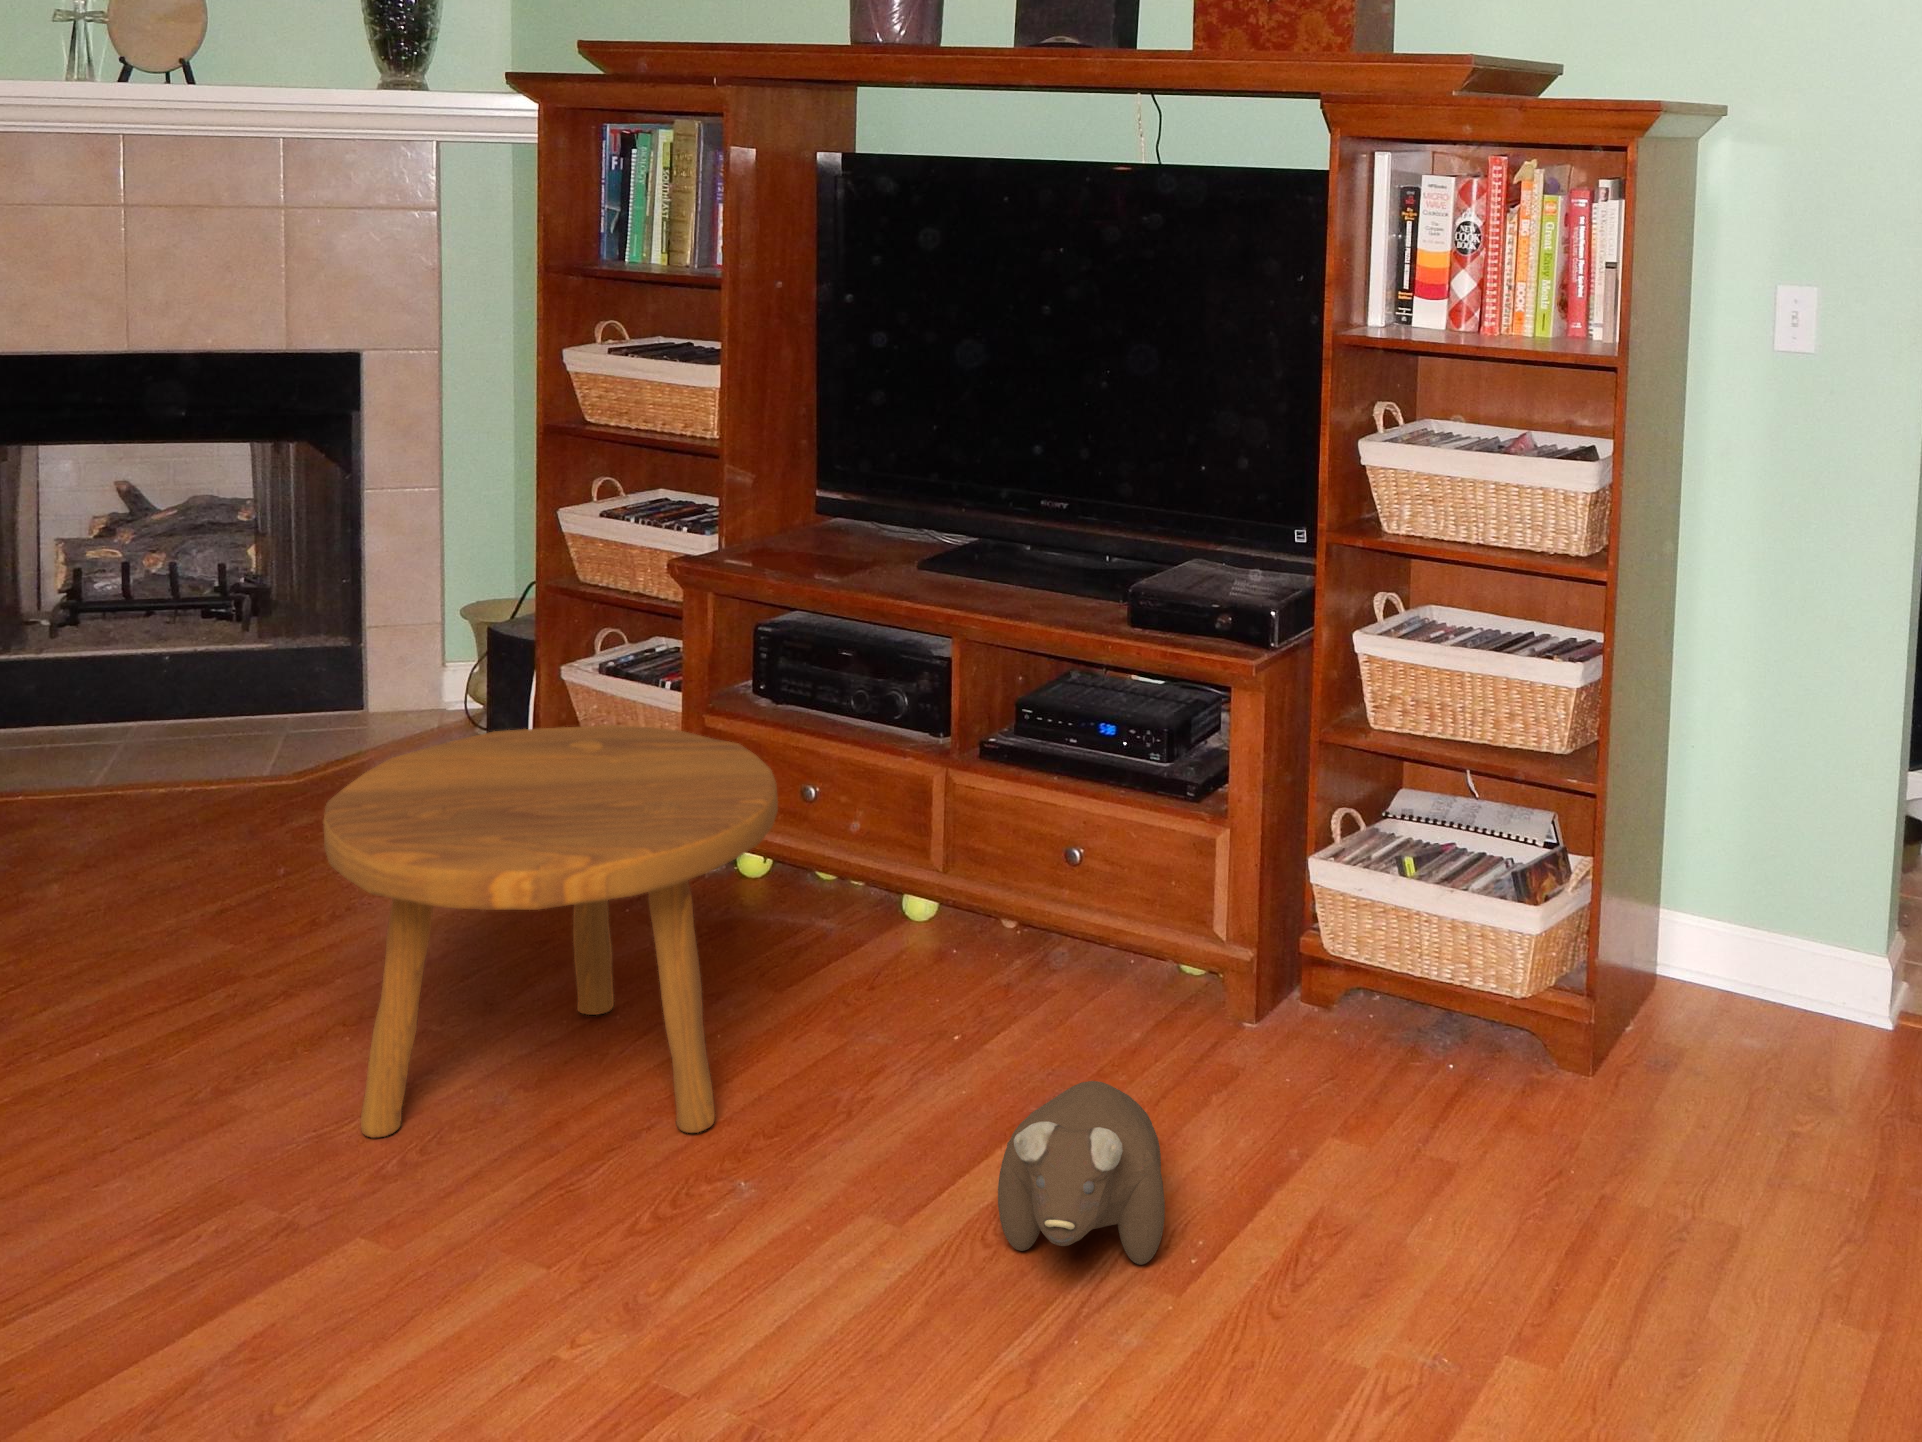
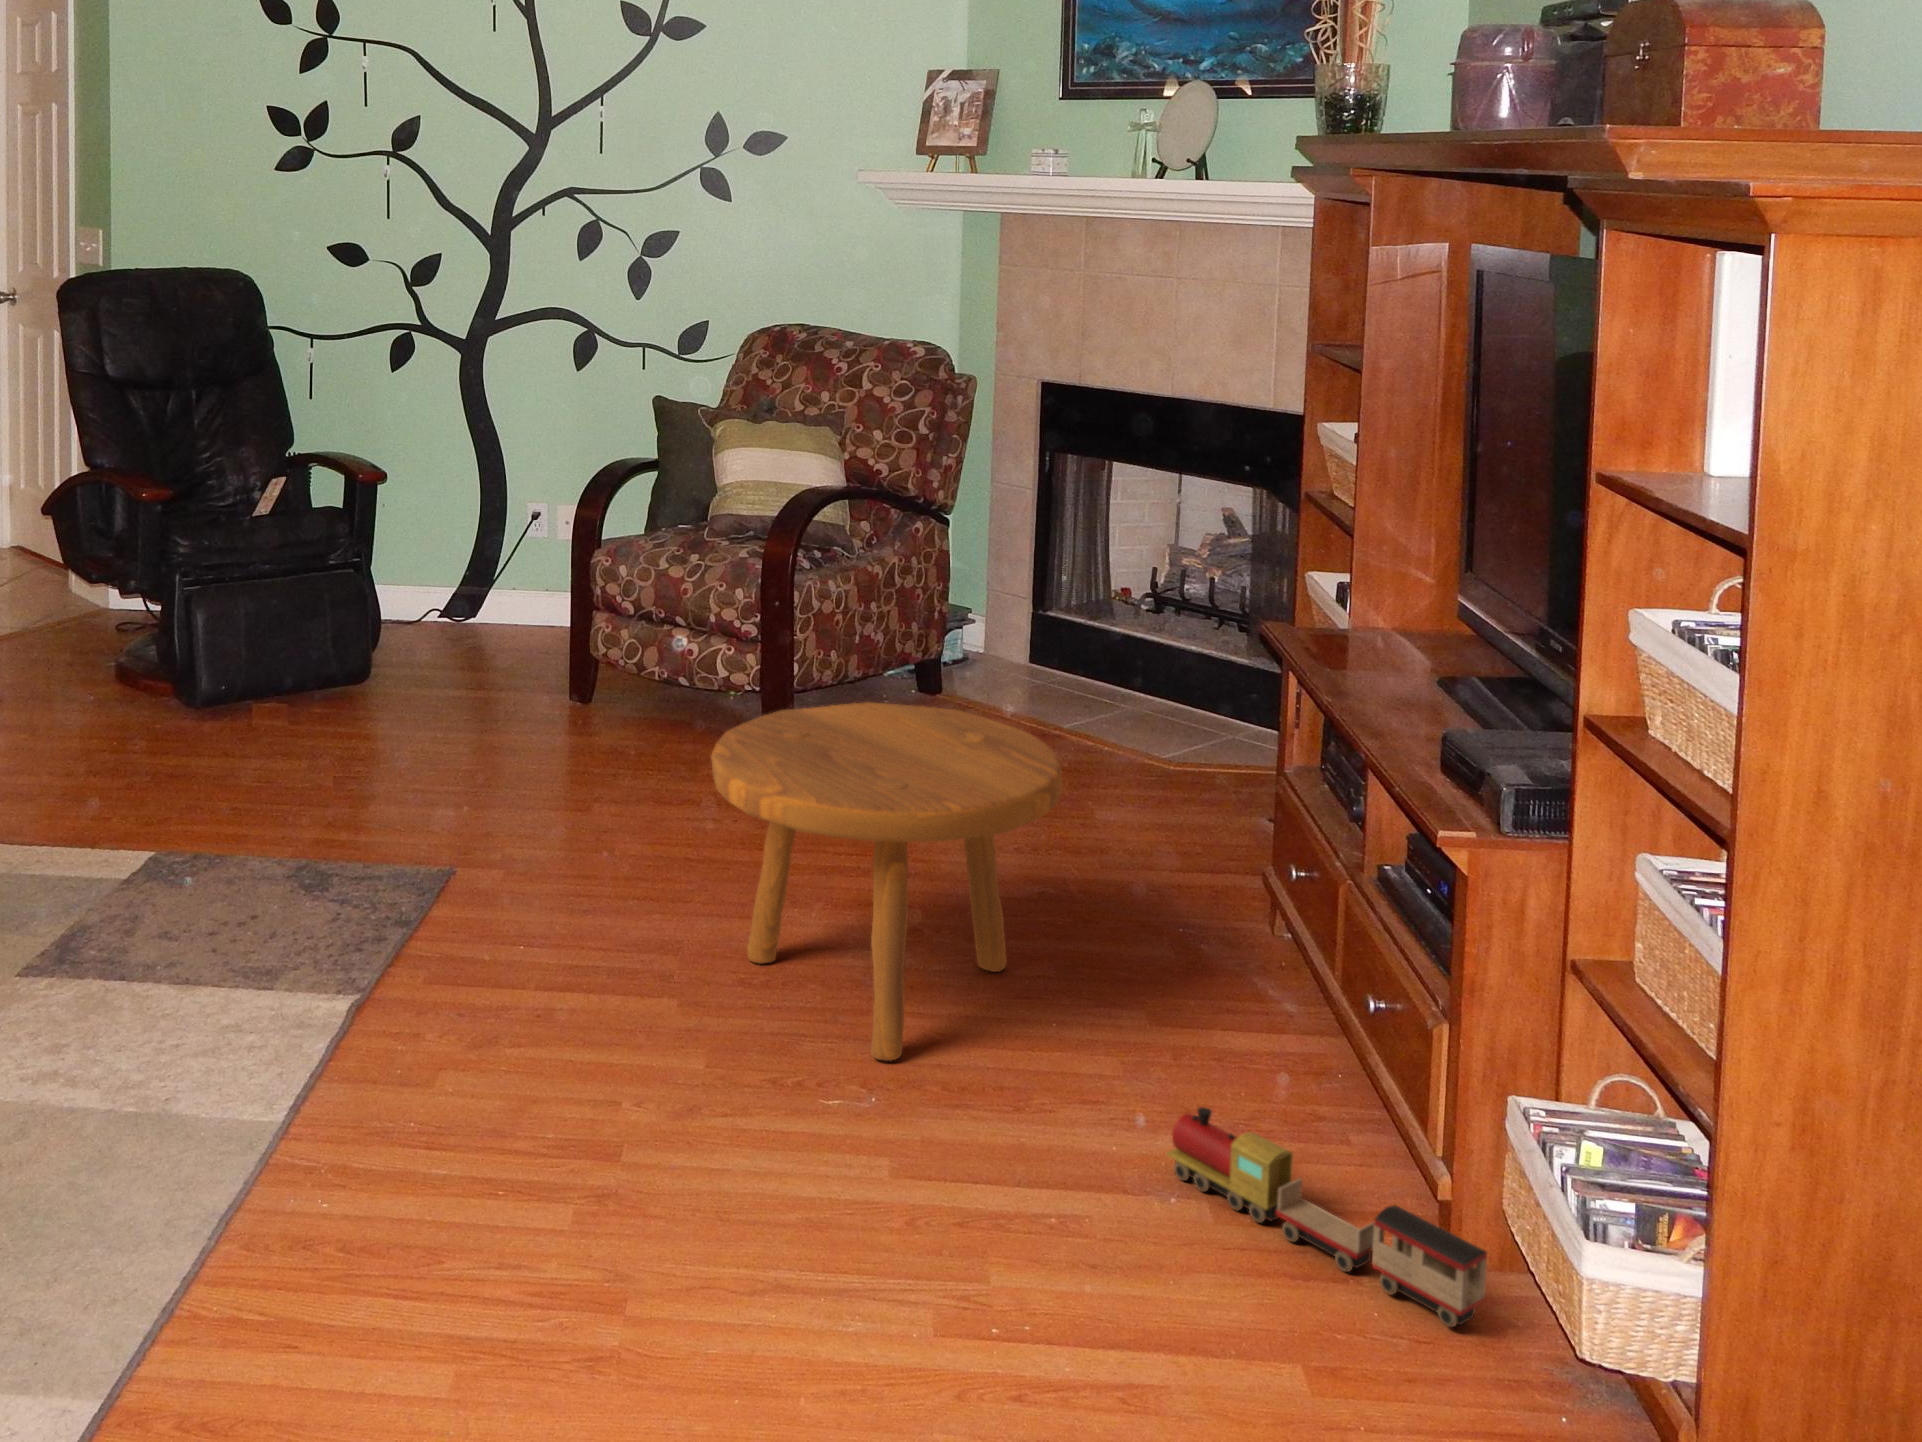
toy train: none [1042,964,1359,1062] -> present [1167,1107,1487,1327]
plush toy: present [998,1081,1165,1265] -> none [787,1112,1017,1307]

